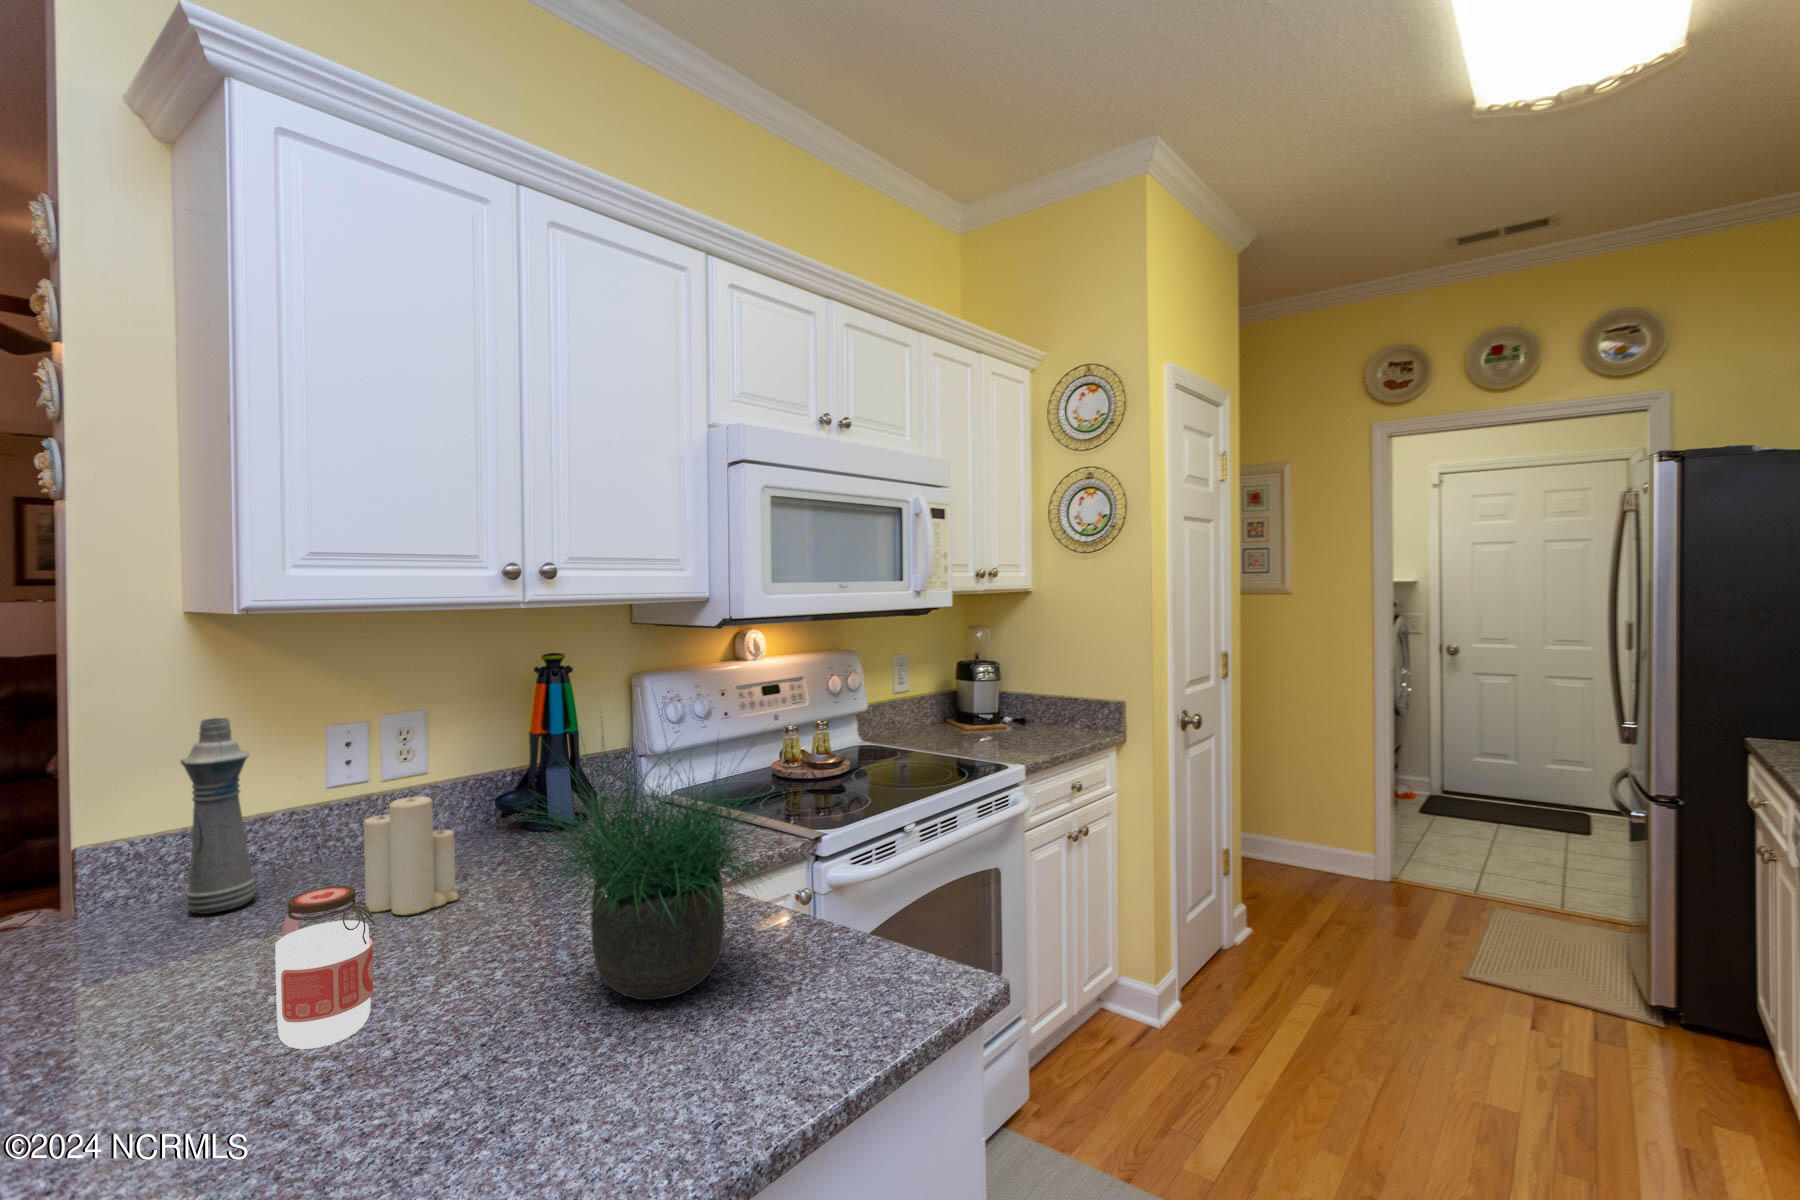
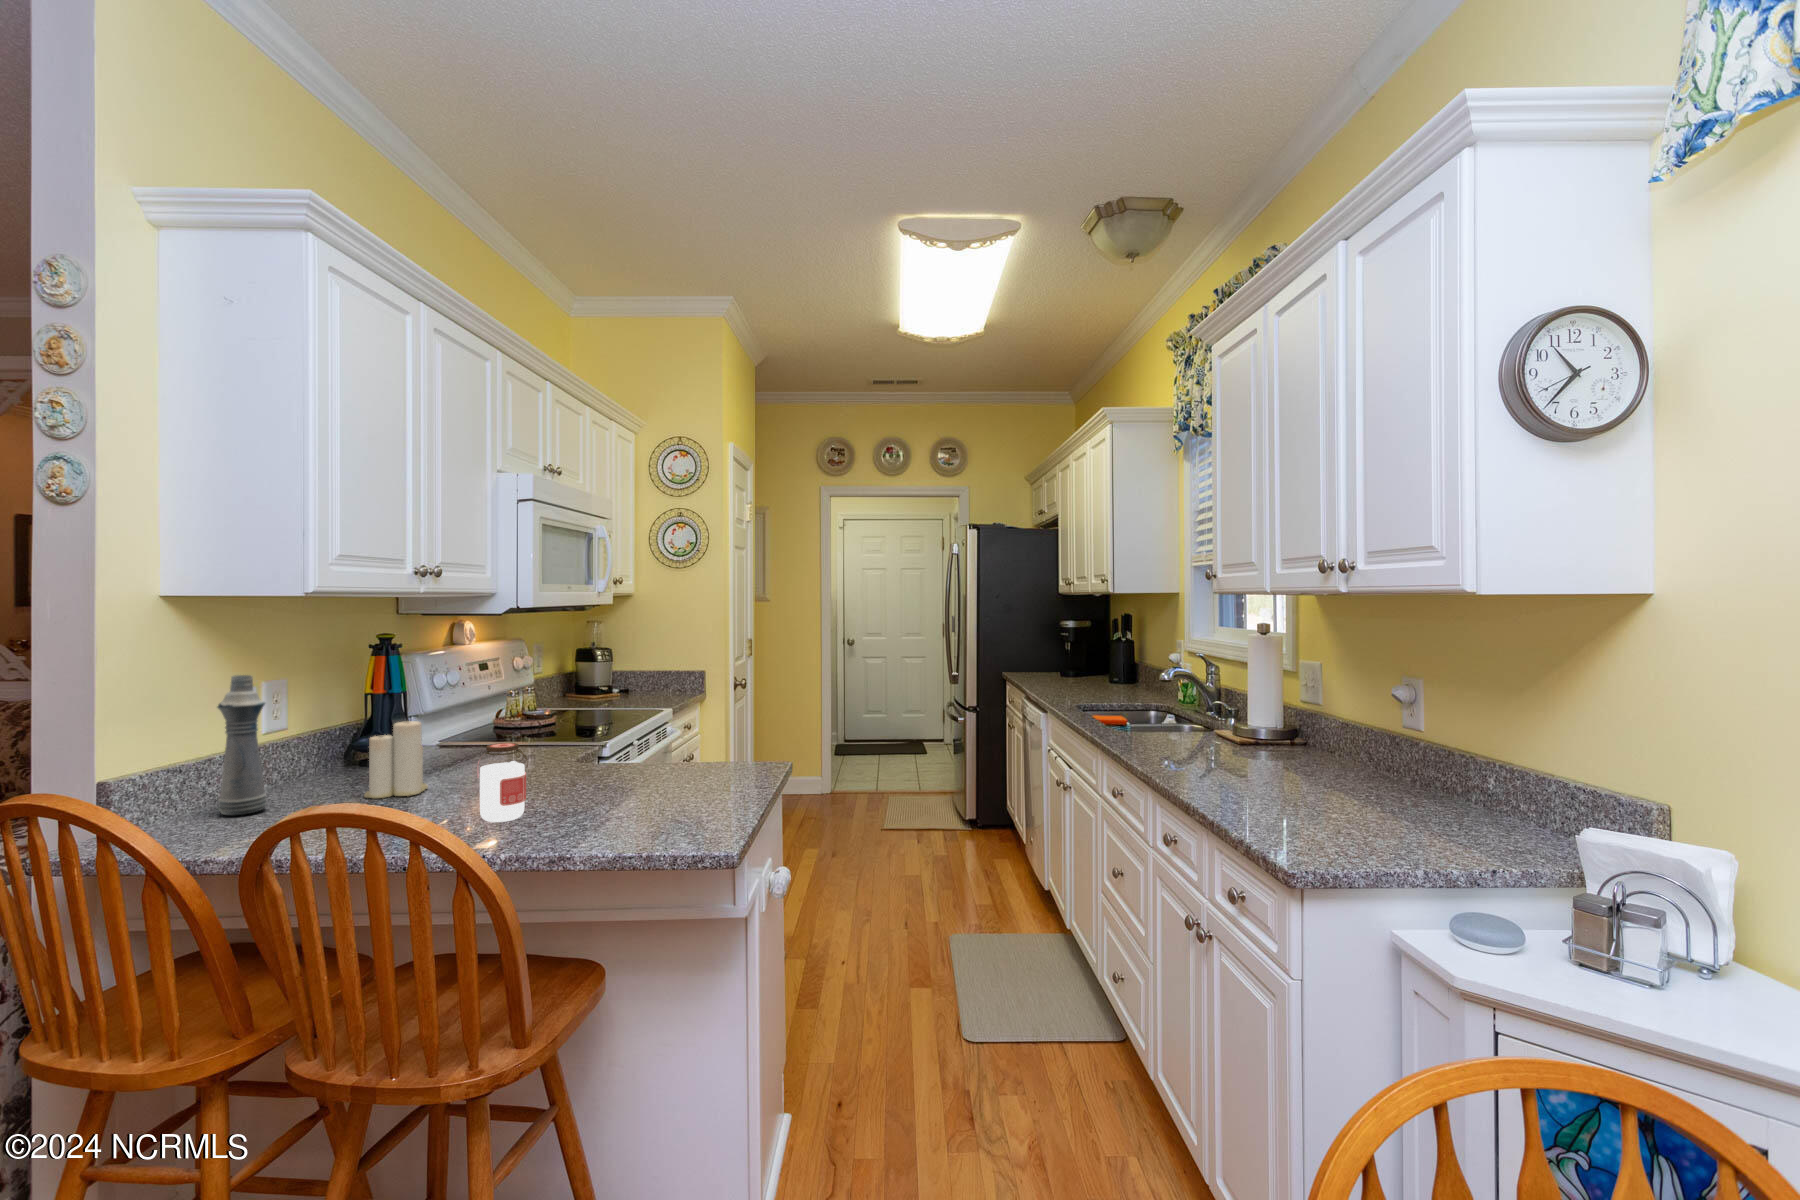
potted plant: present [529,736,798,1000] -> none [559,639,714,792]

